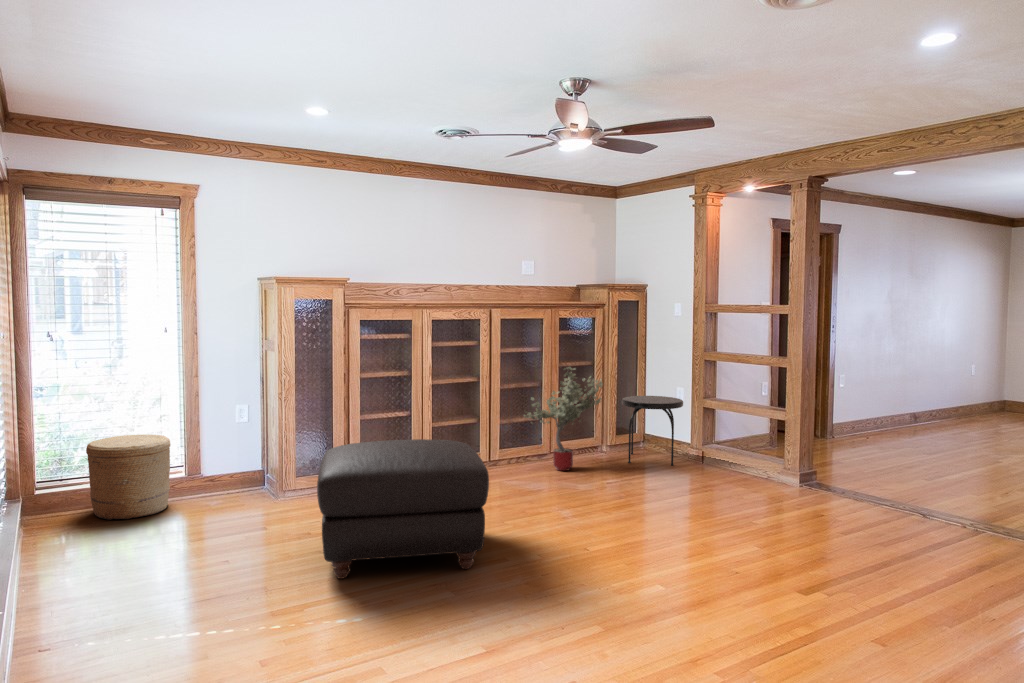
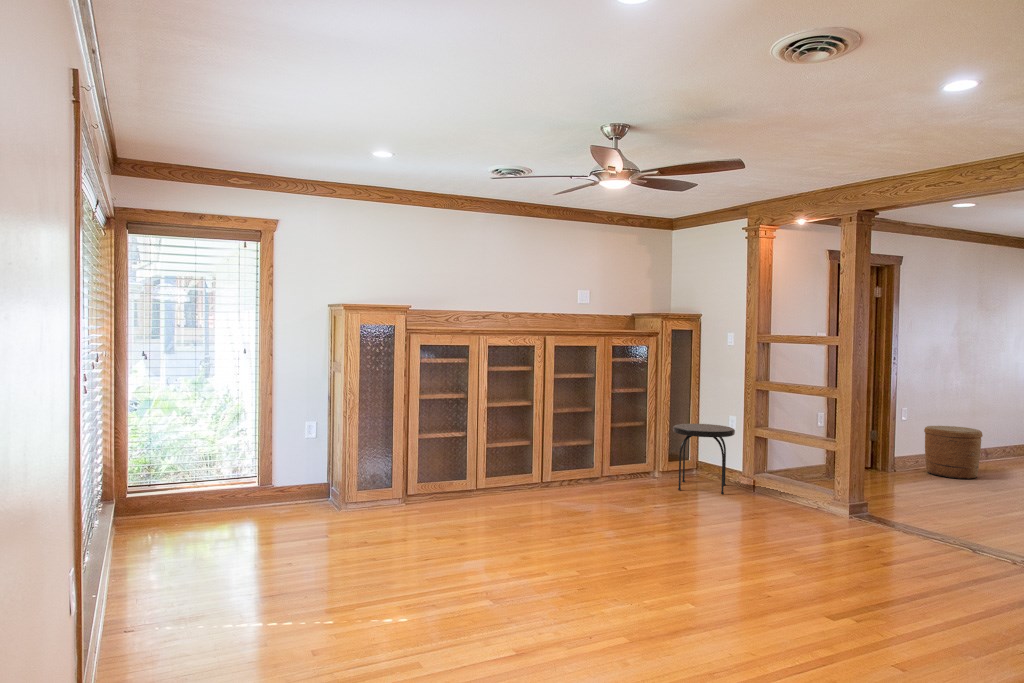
potted tree: present [524,367,603,471] -> none [573,392,653,495]
woven basket: present [86,434,170,520] -> present [924,426,983,479]
ottoman: present [317,439,489,579] -> none [374,458,531,582]

